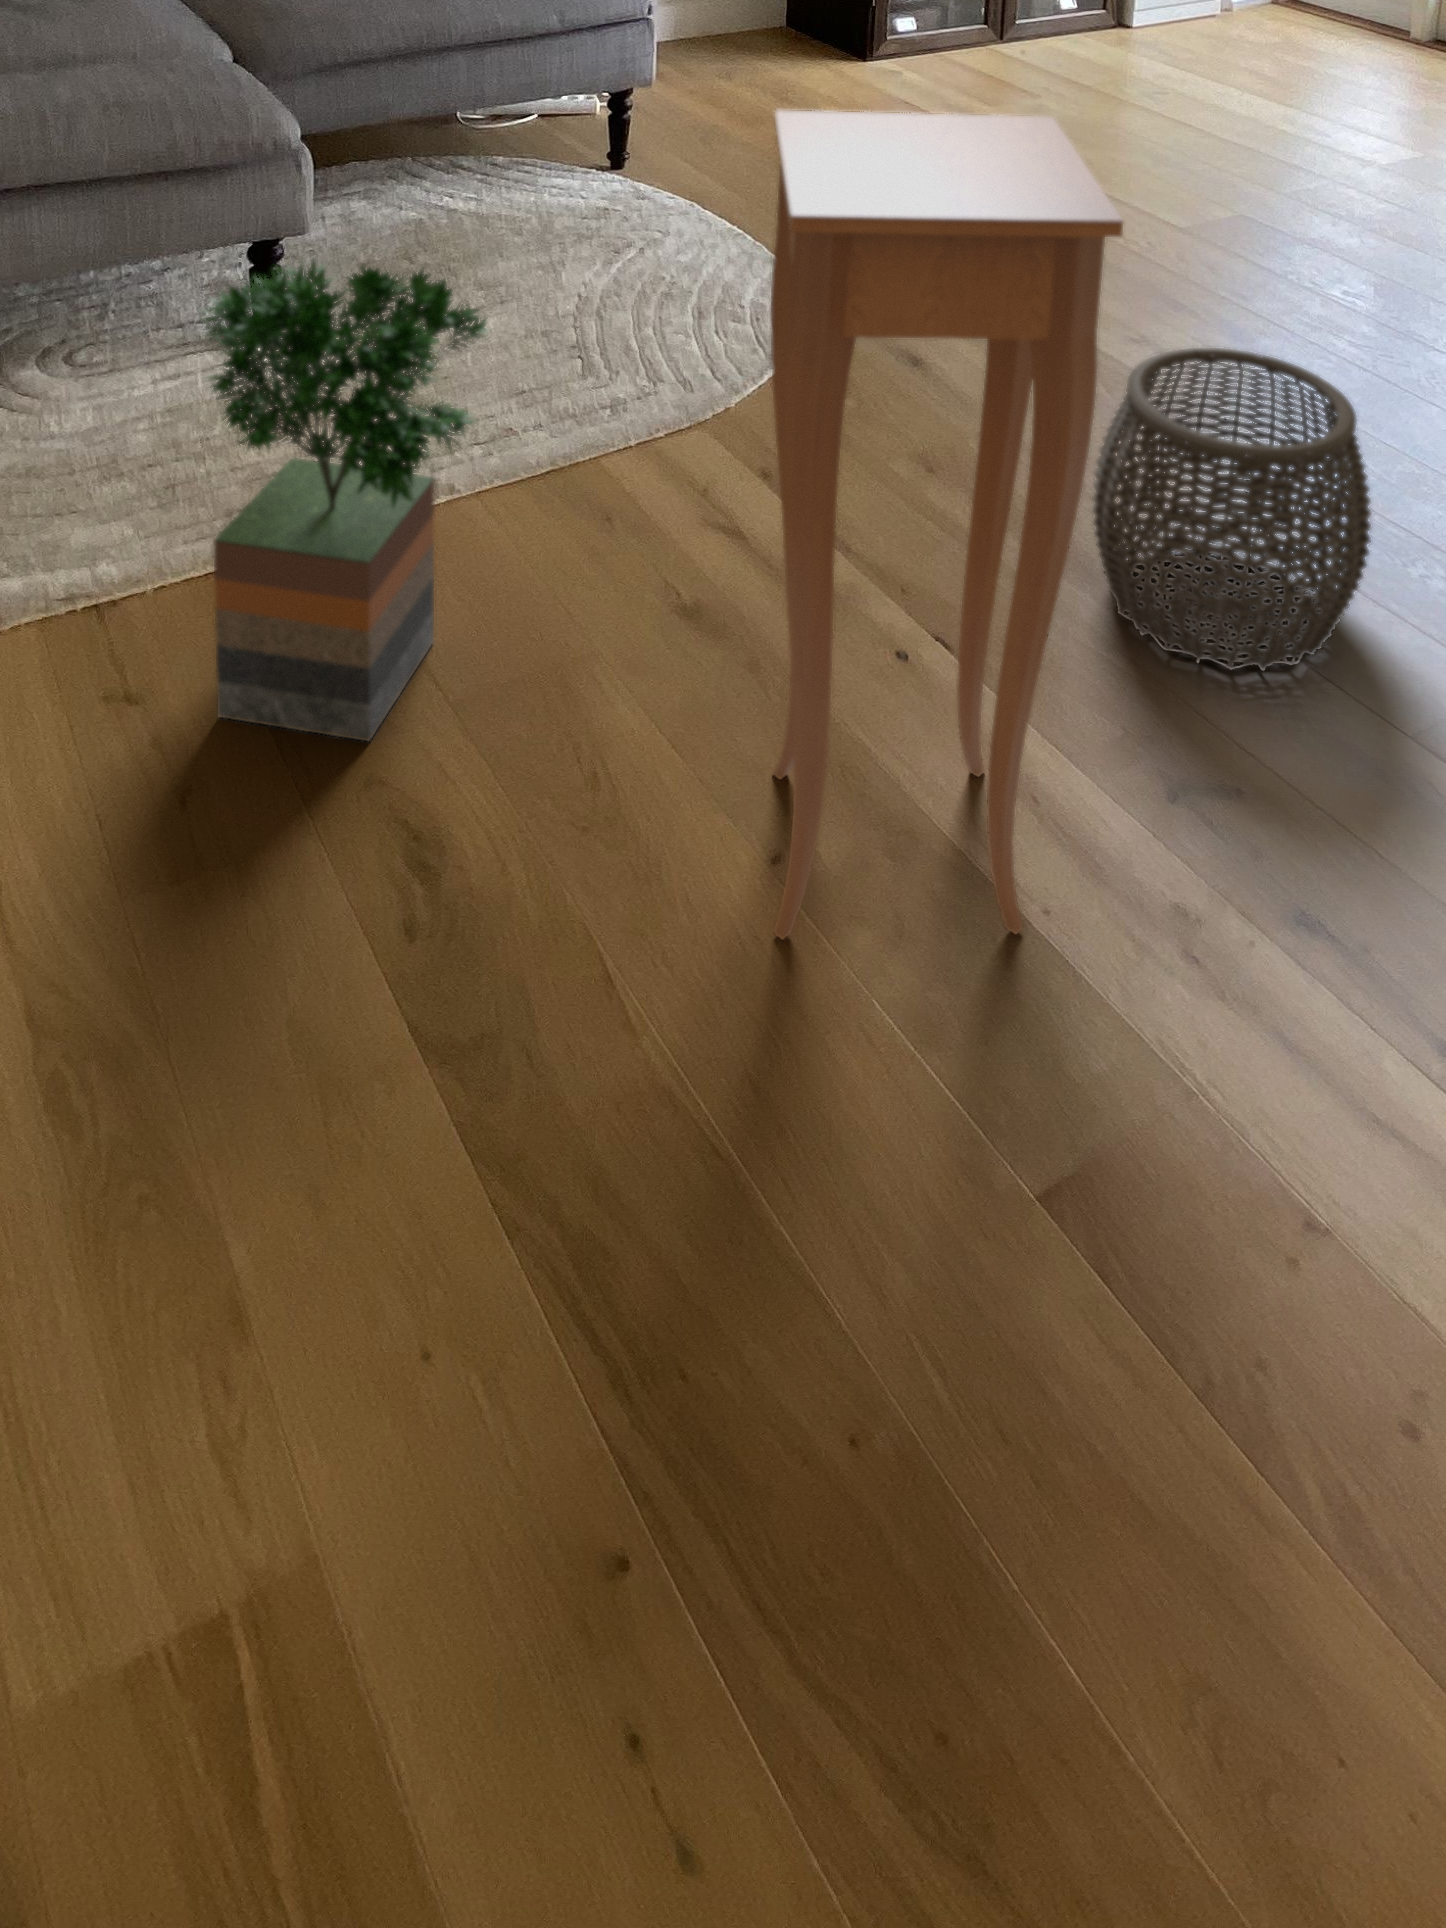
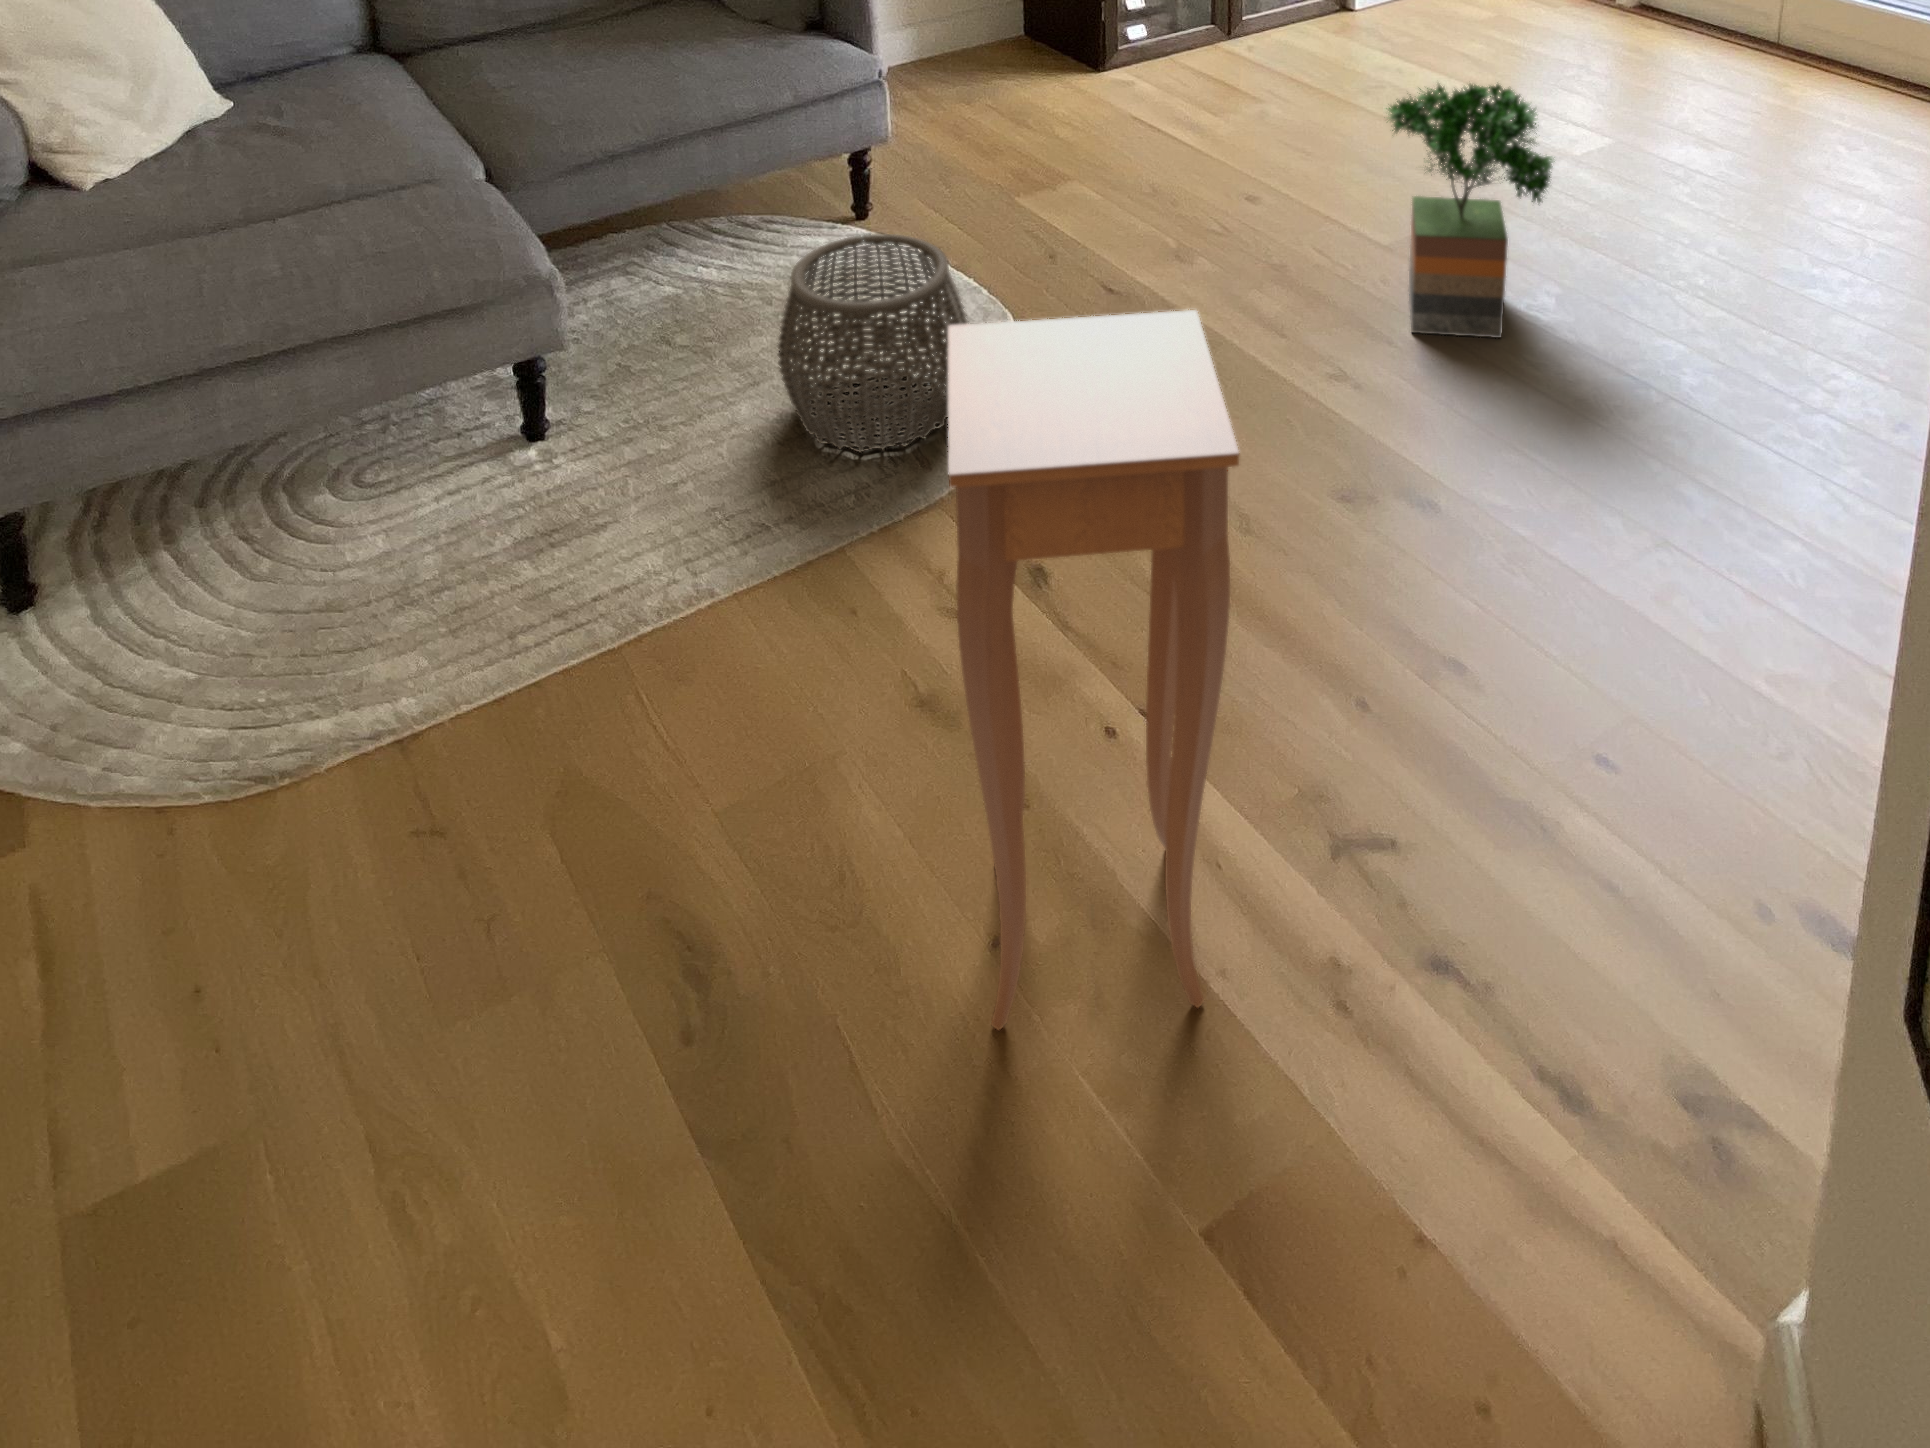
potted tree: present [205,259,488,741] -> present [1386,84,1555,338]
woven basket: present [1092,348,1371,670] -> present [778,234,968,452]

